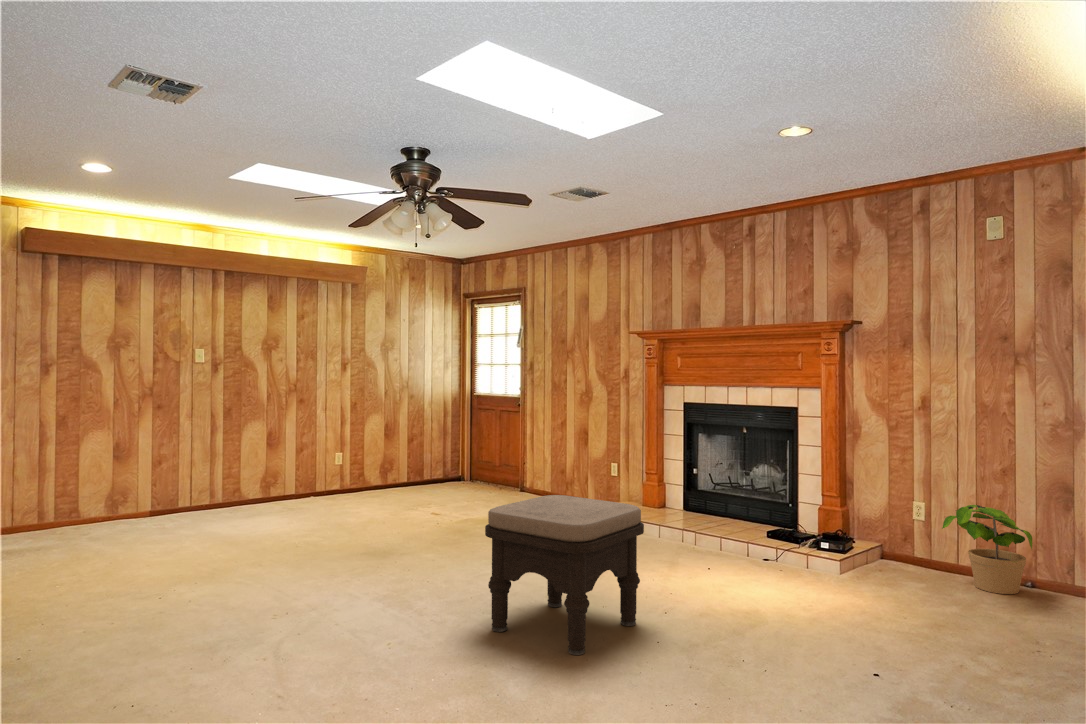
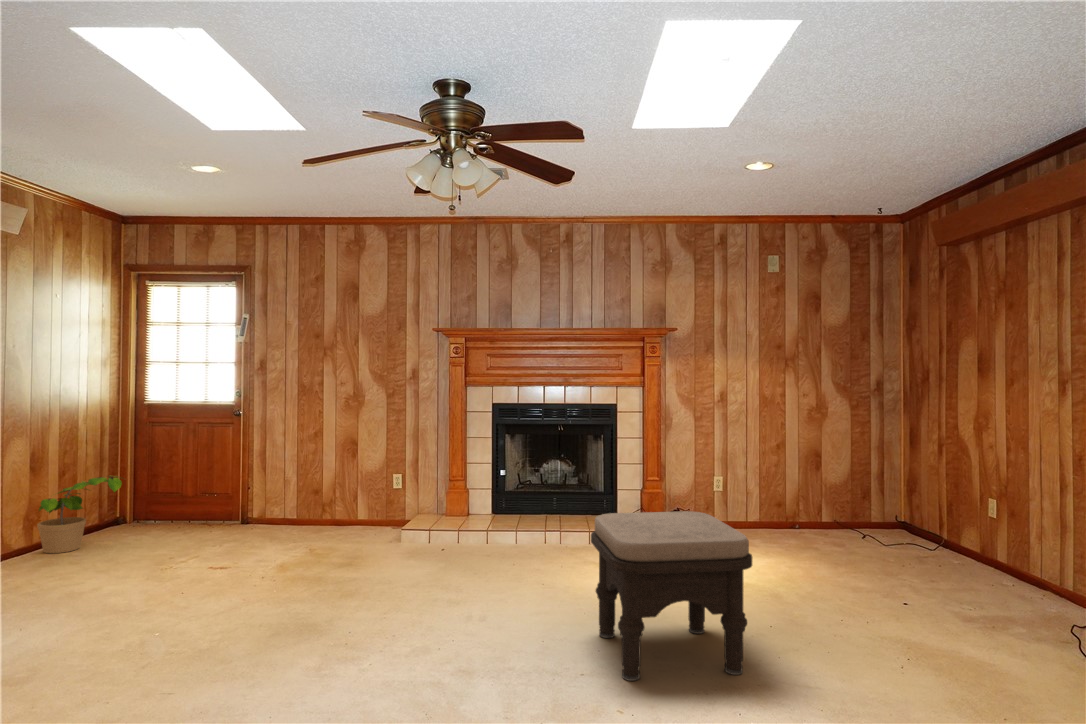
potted plant: present [942,505,1033,594] -> present [37,476,122,553]

